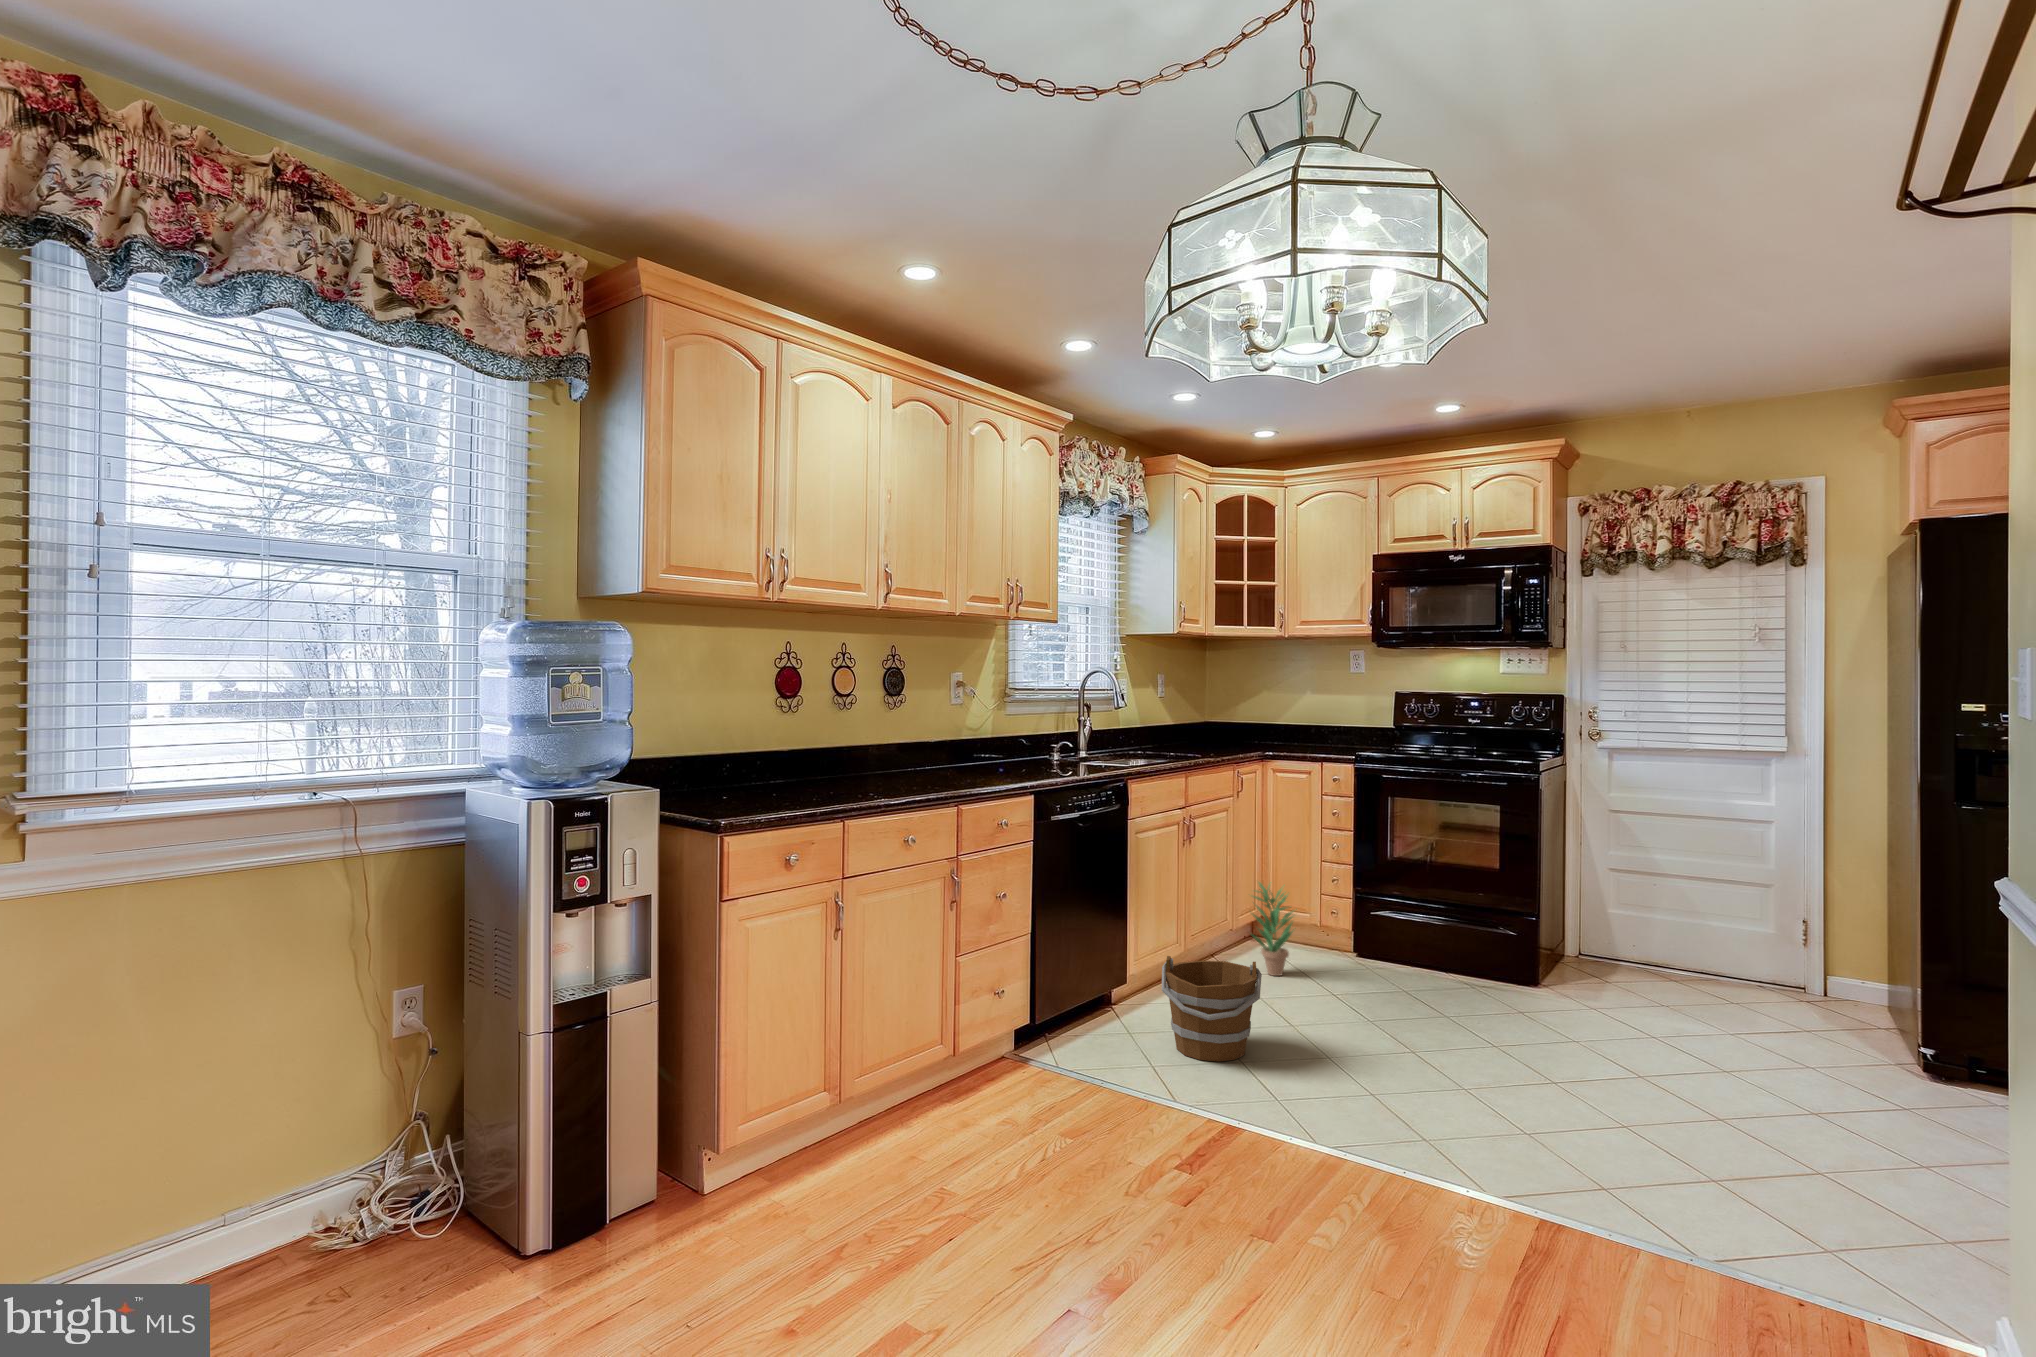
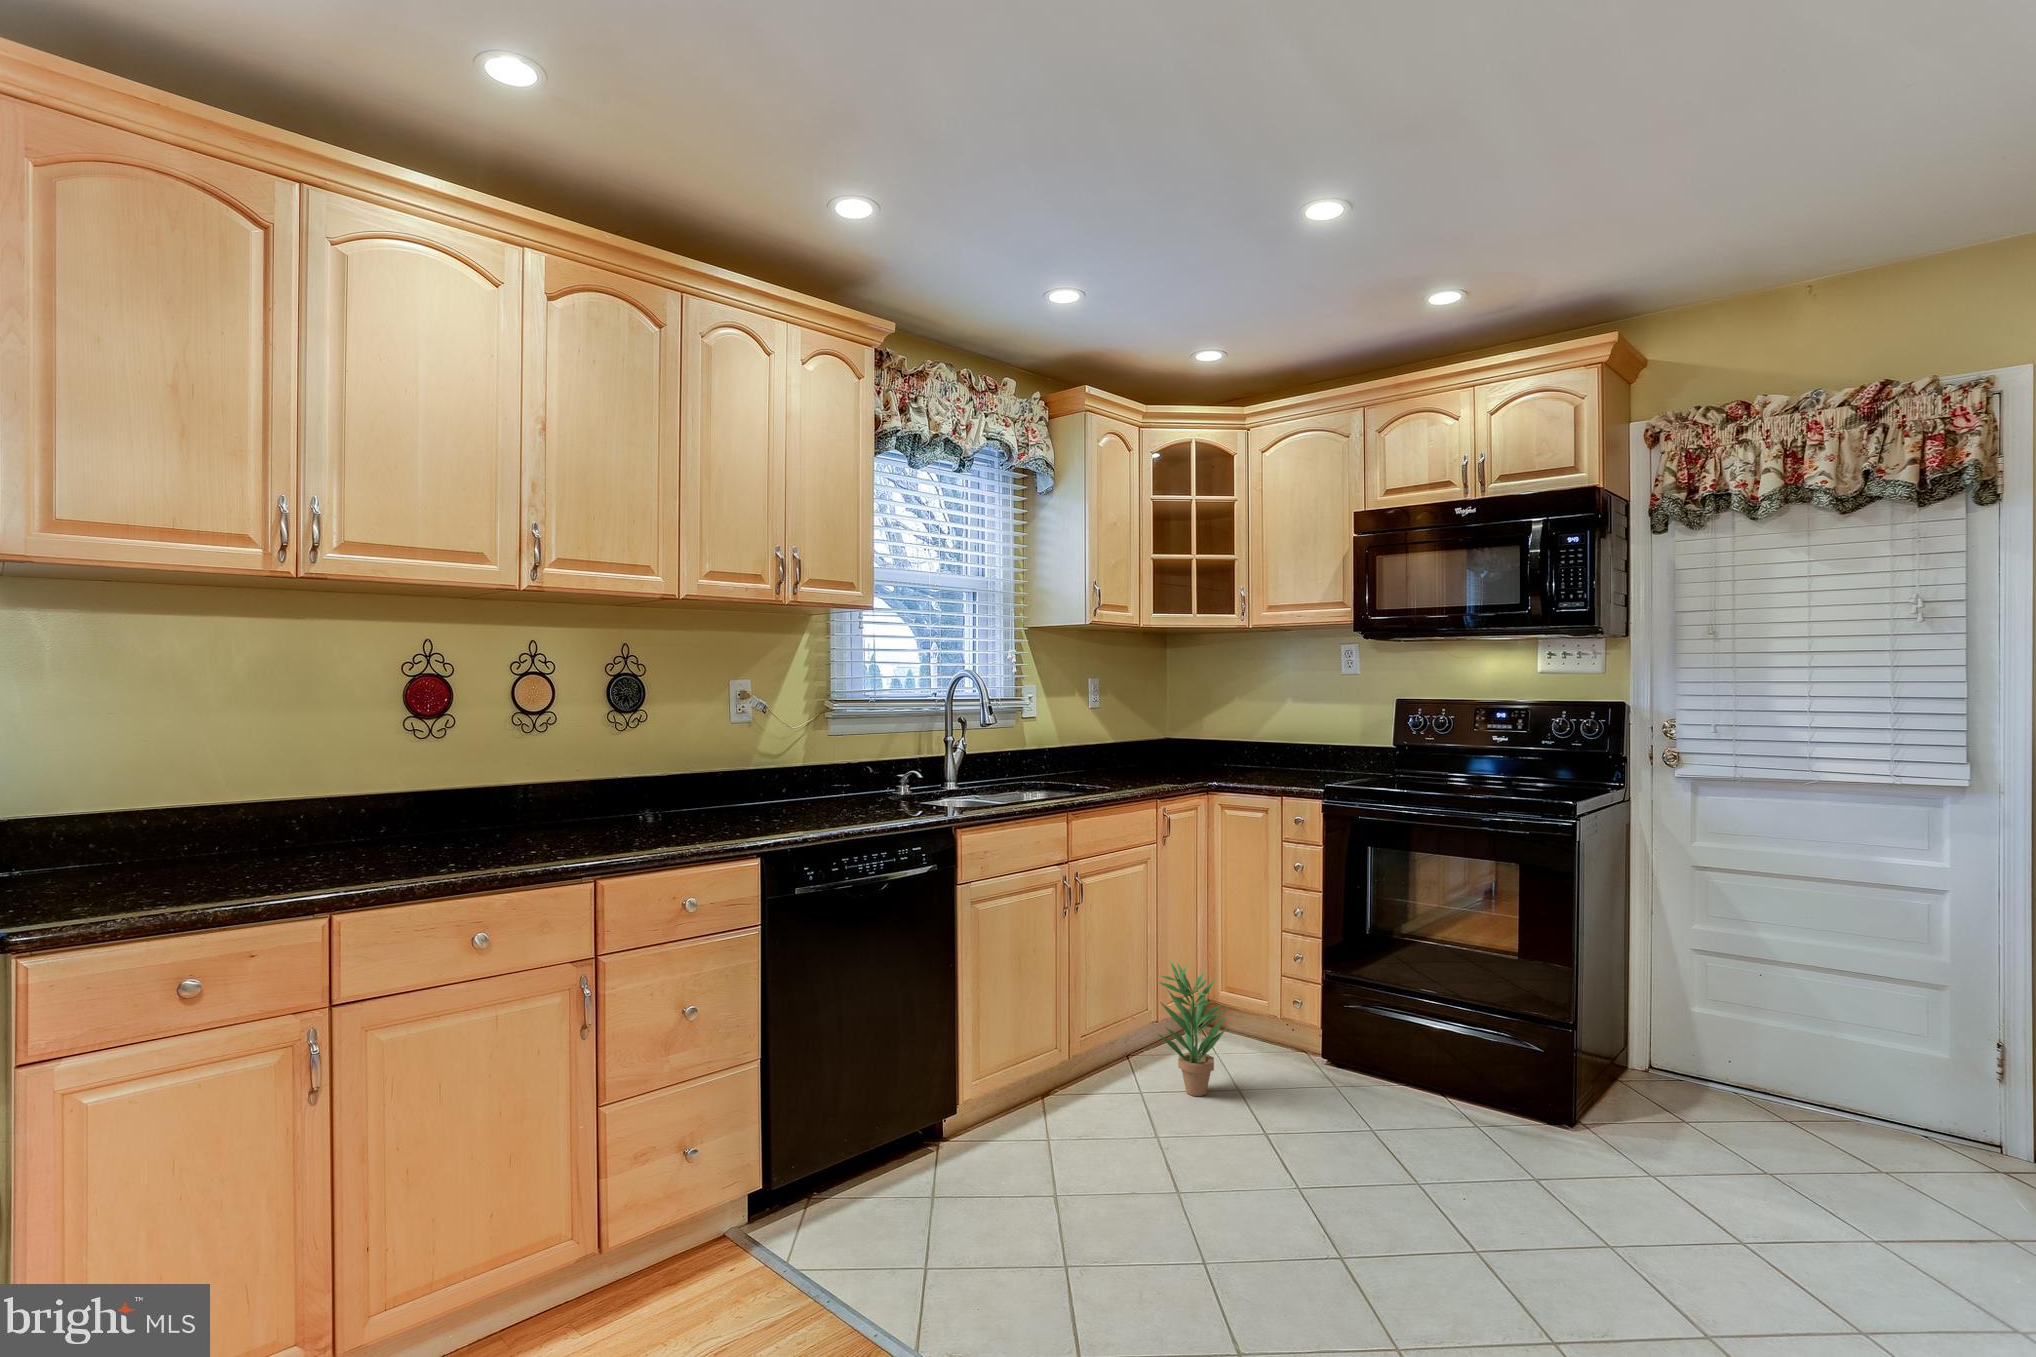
bucket: present [1162,956,1262,1062] -> none [949,1096,1098,1271]

